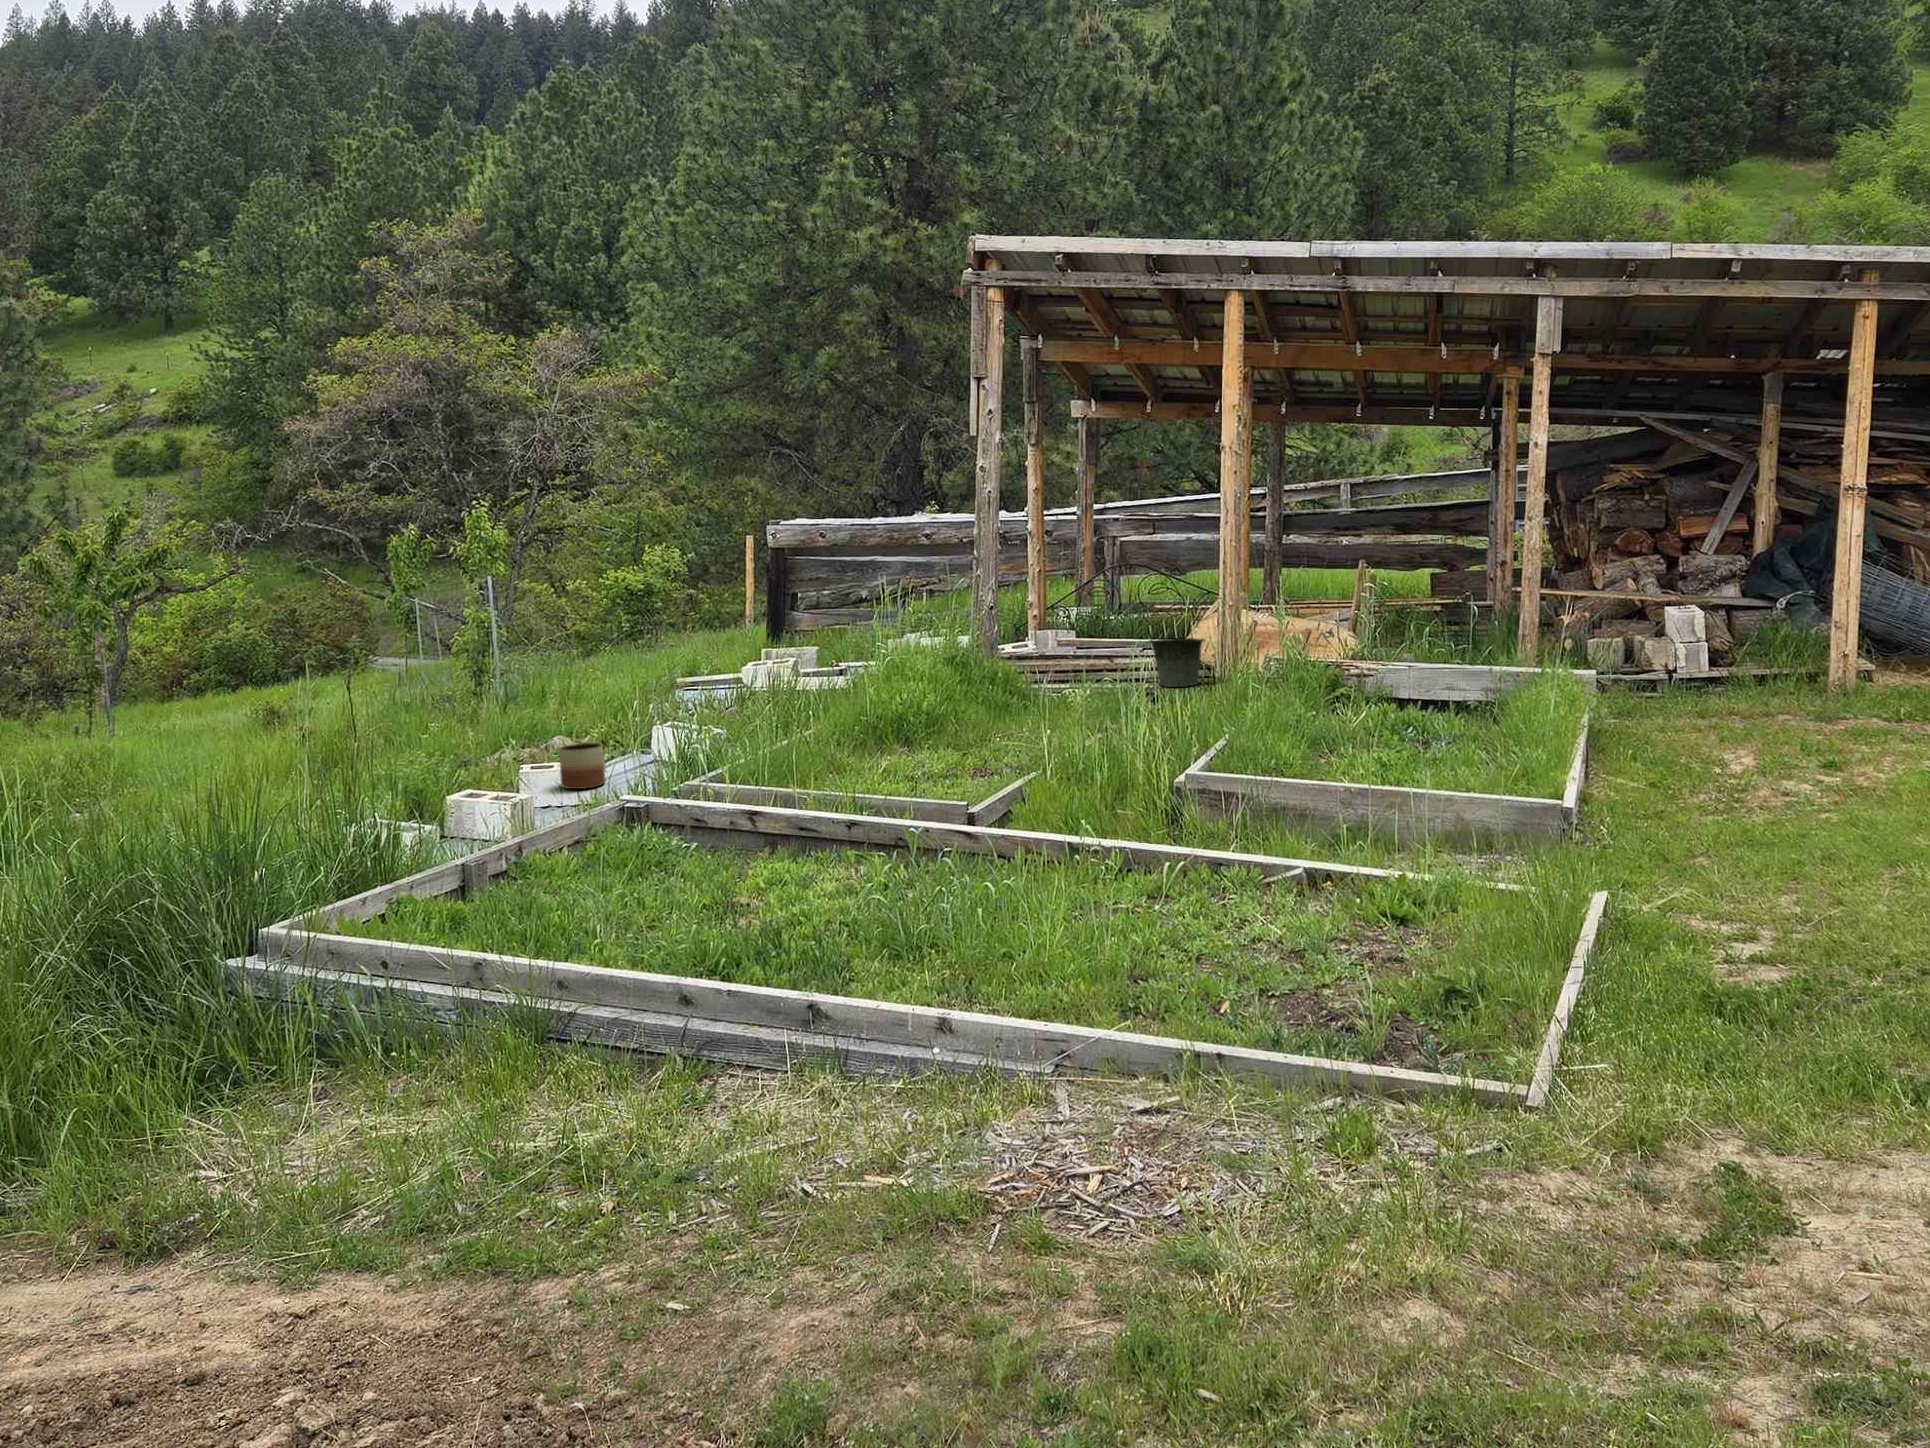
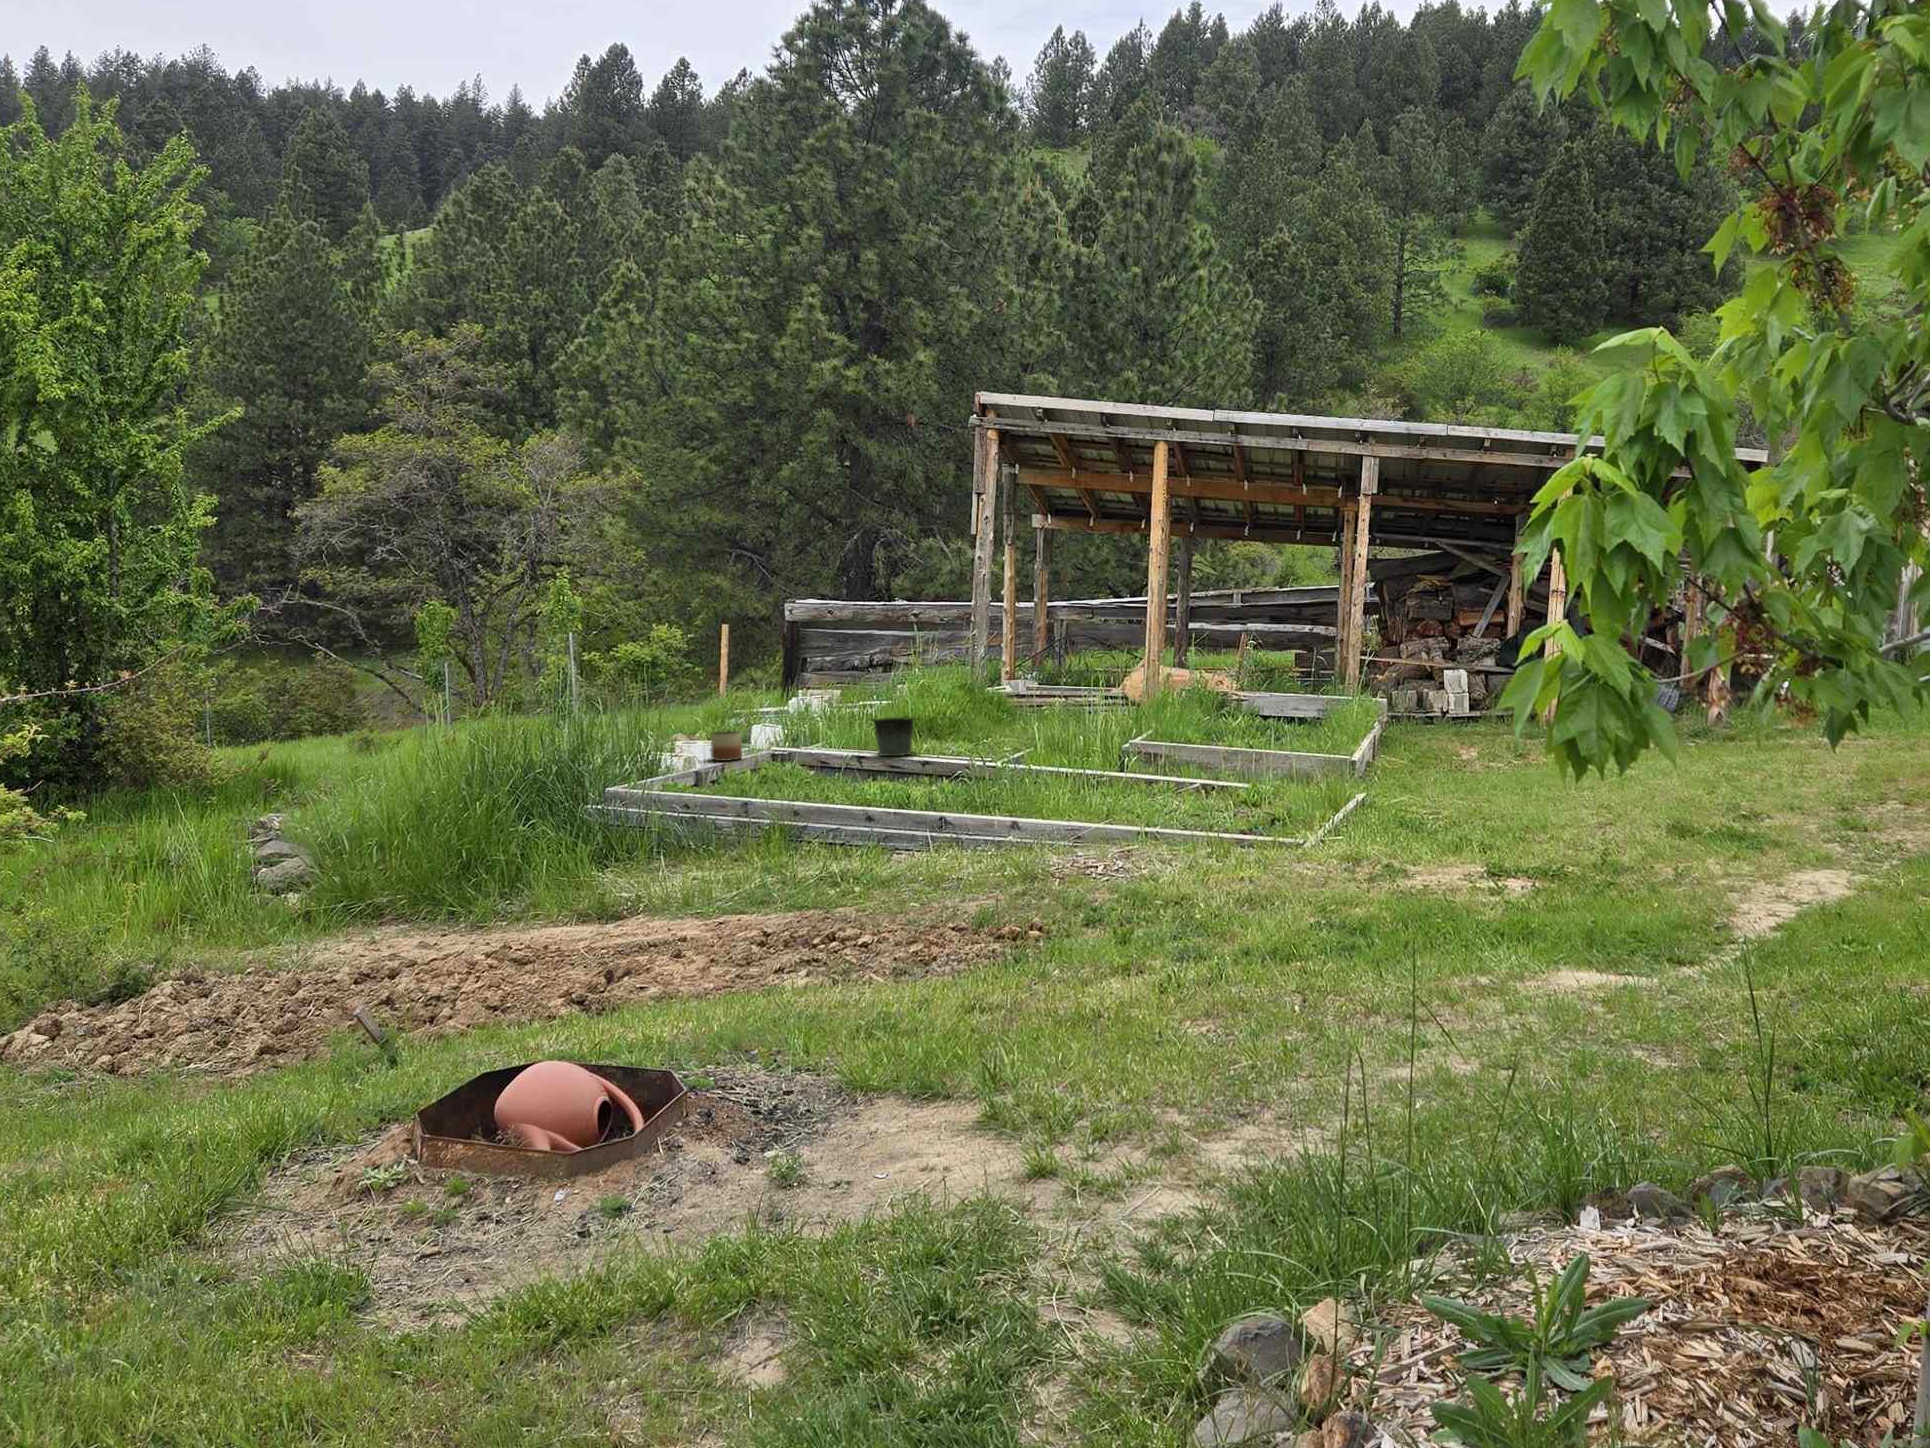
bucket: present [1149,638,1205,687] -> present [872,718,915,756]

